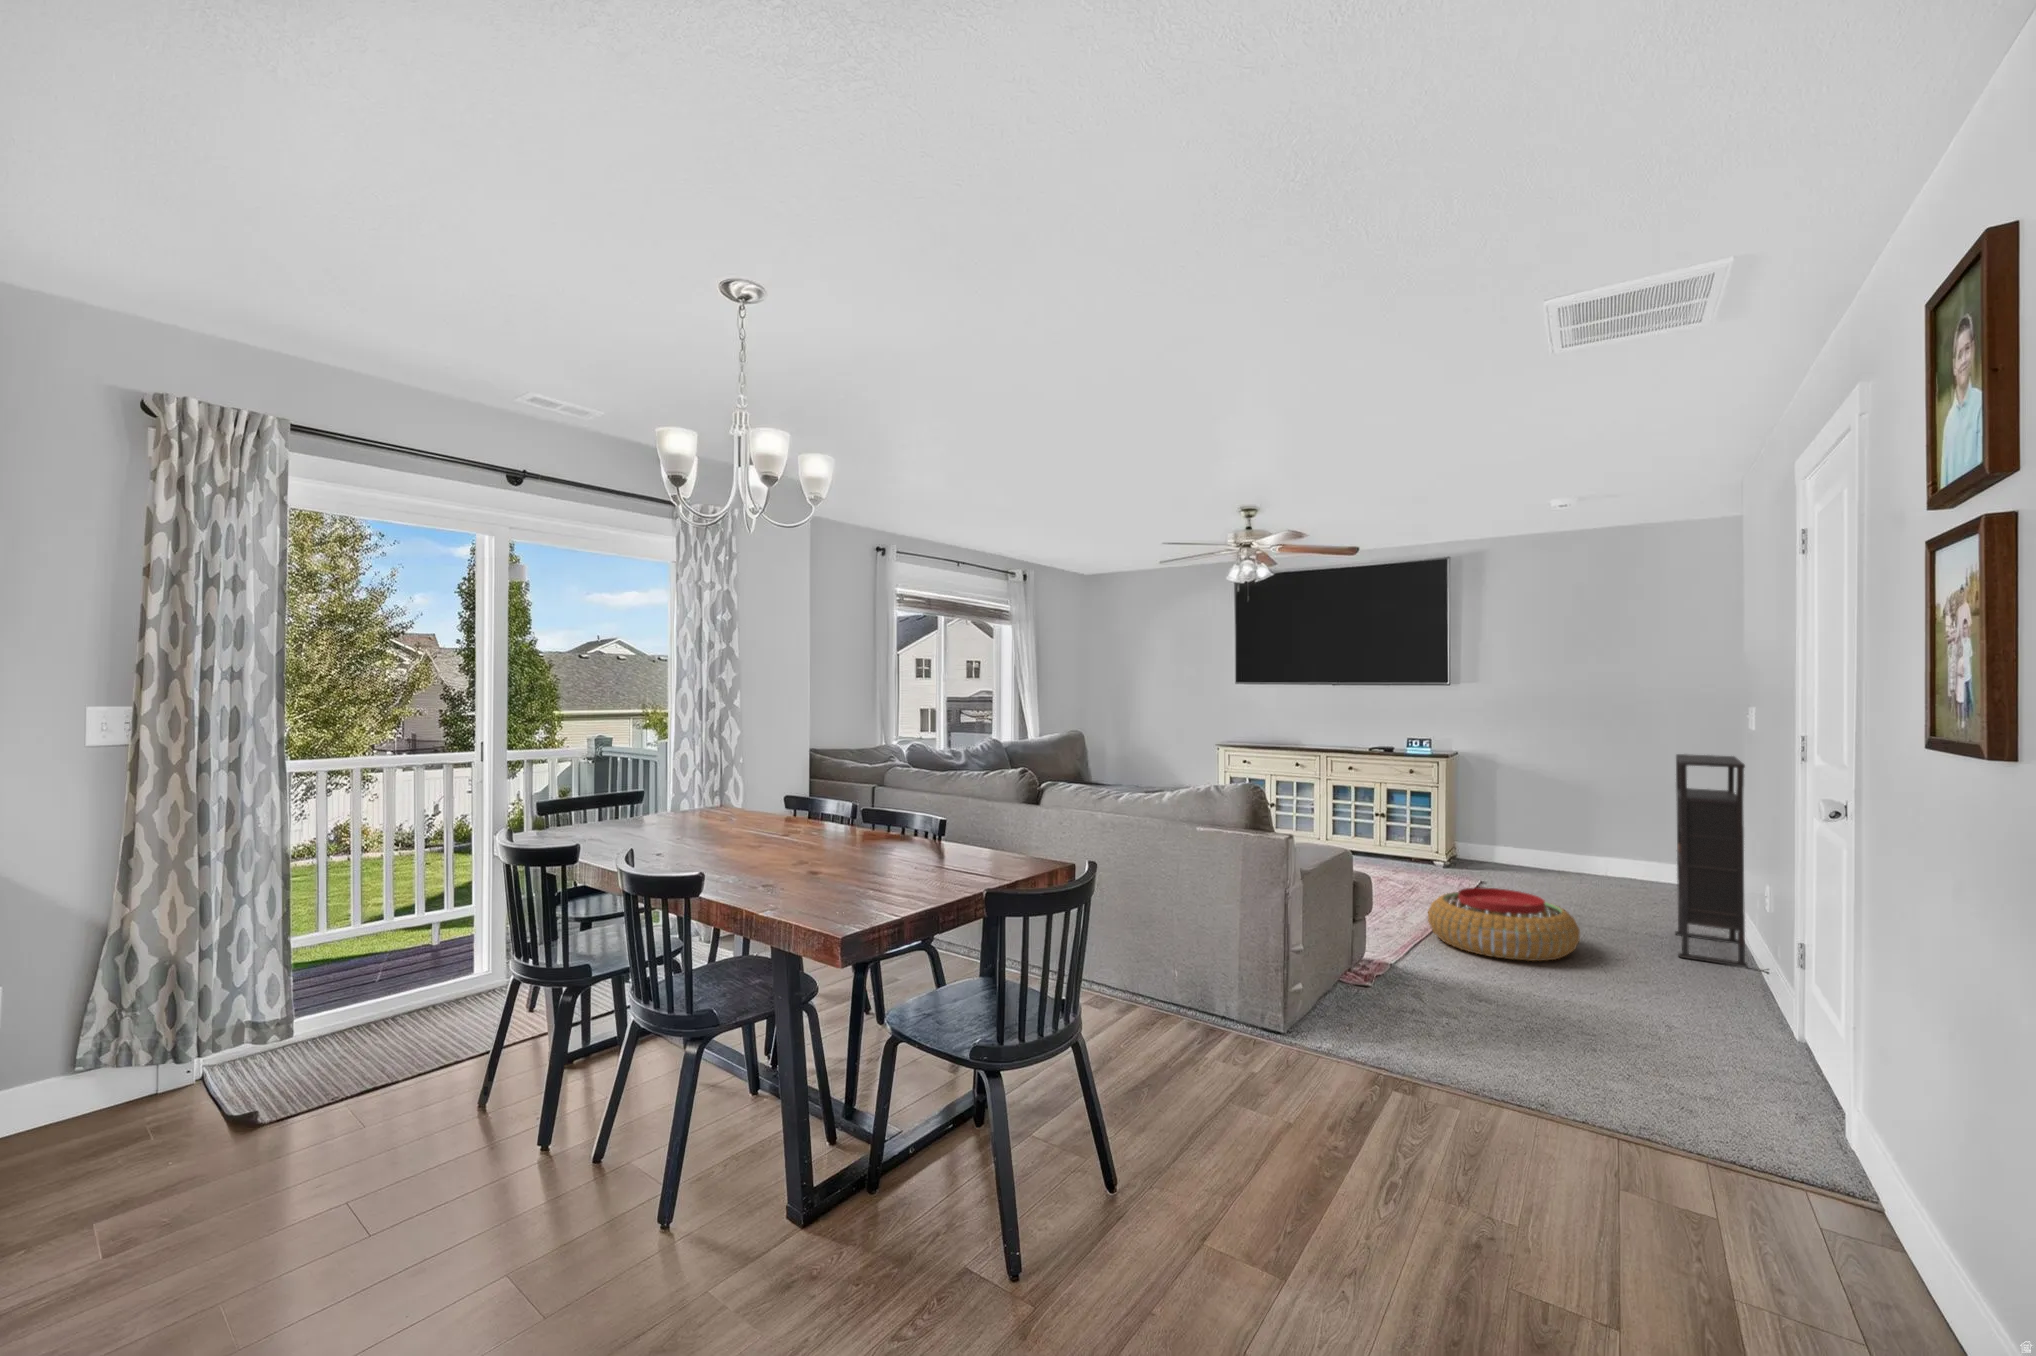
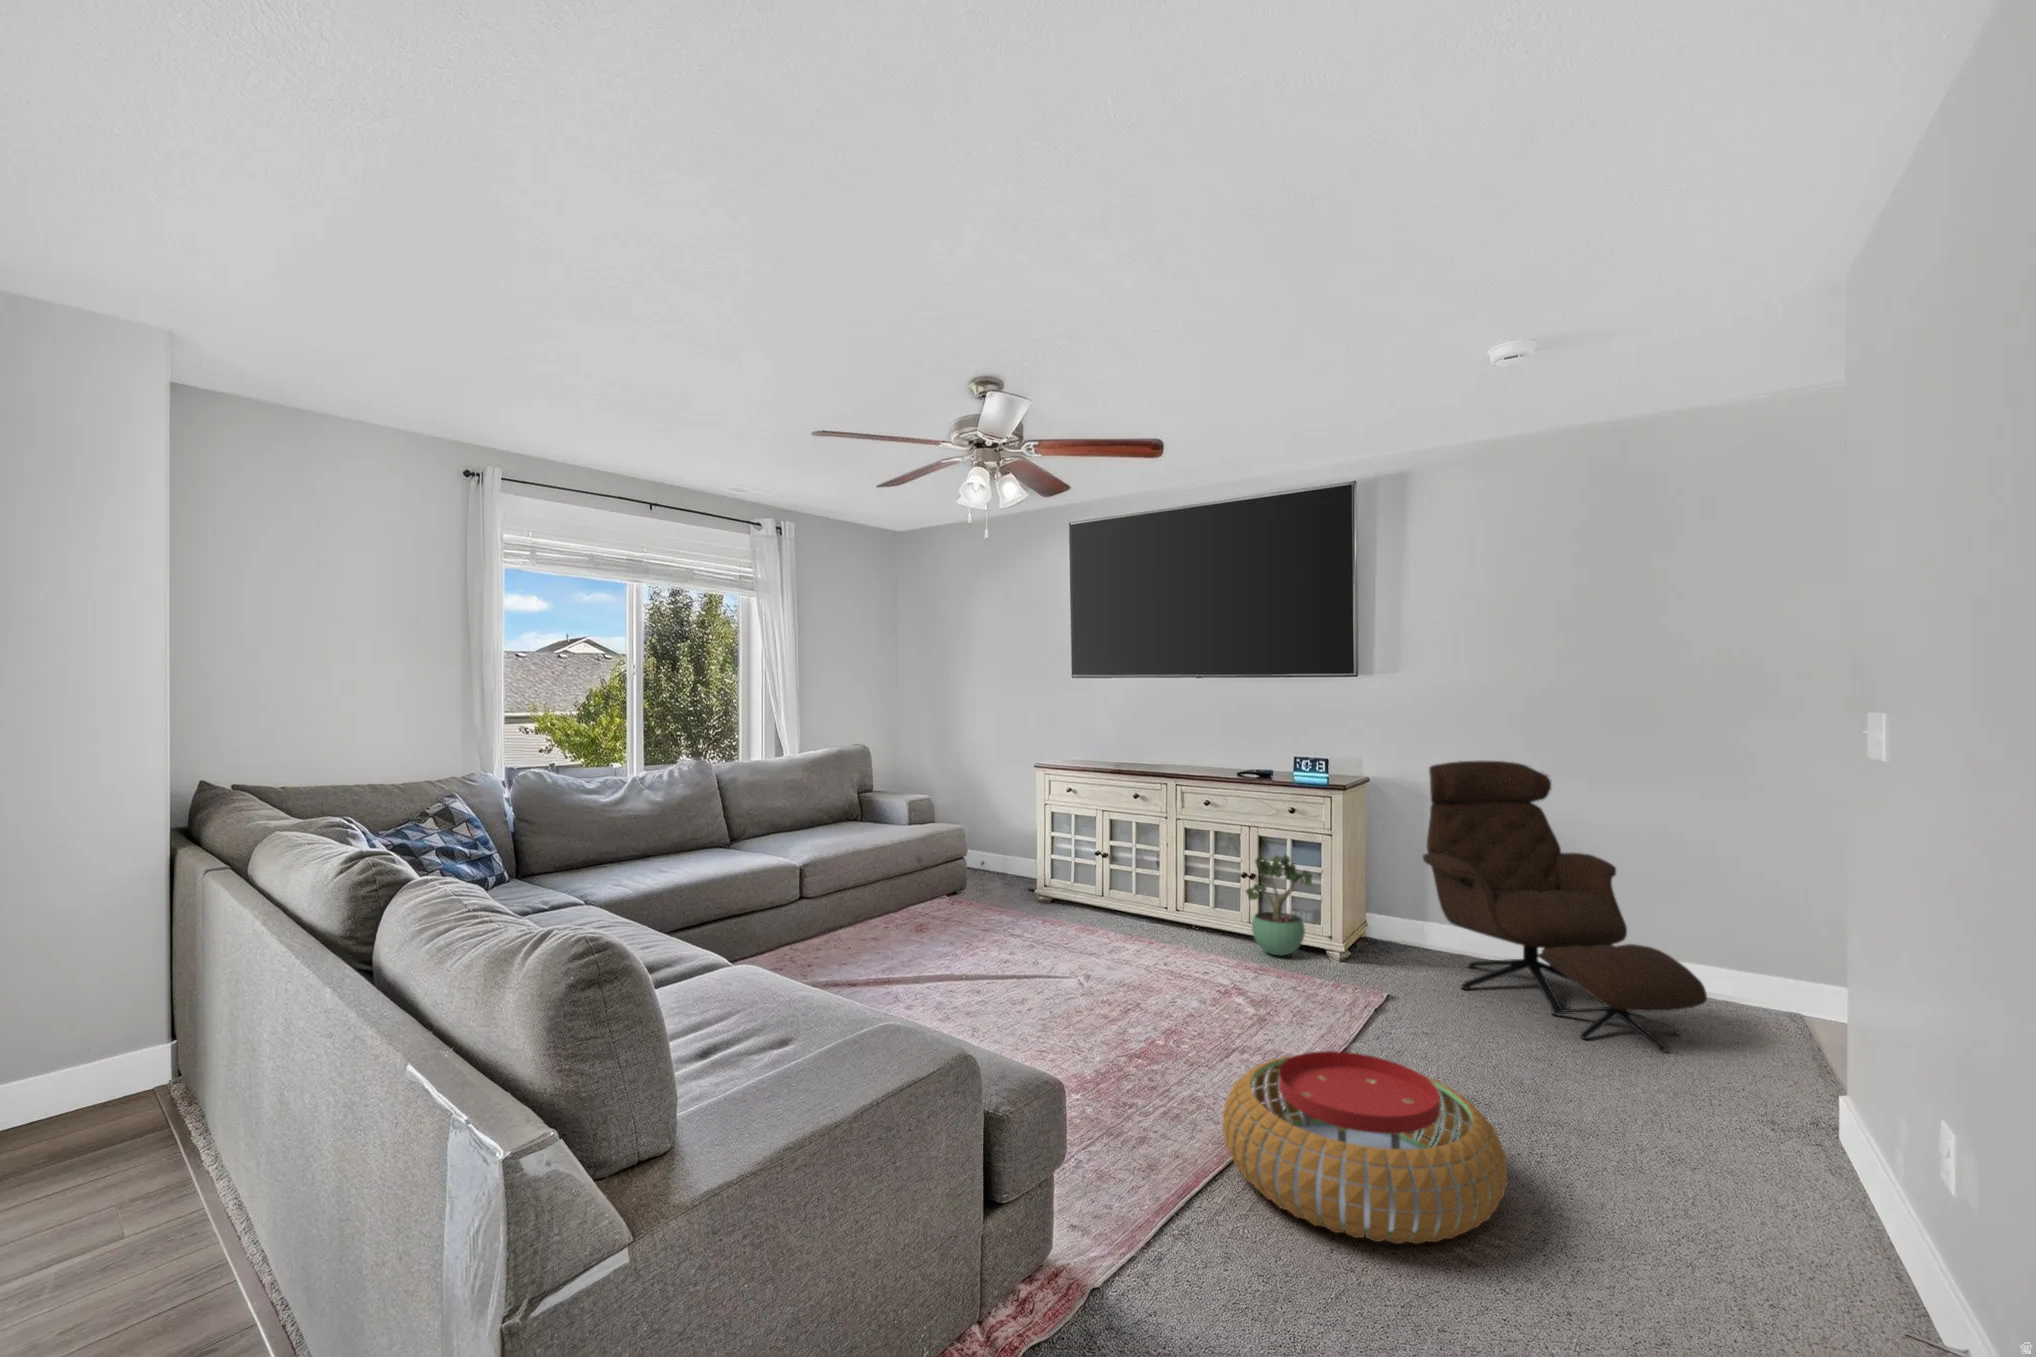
lounge chair: none [1500,739,1680,904] -> present [1423,761,1707,1051]
bookshelf: present [1675,754,1748,967] -> none [1701,796,1862,1269]
potted plant: none [1382,800,1429,865] -> present [1246,855,1312,956]

